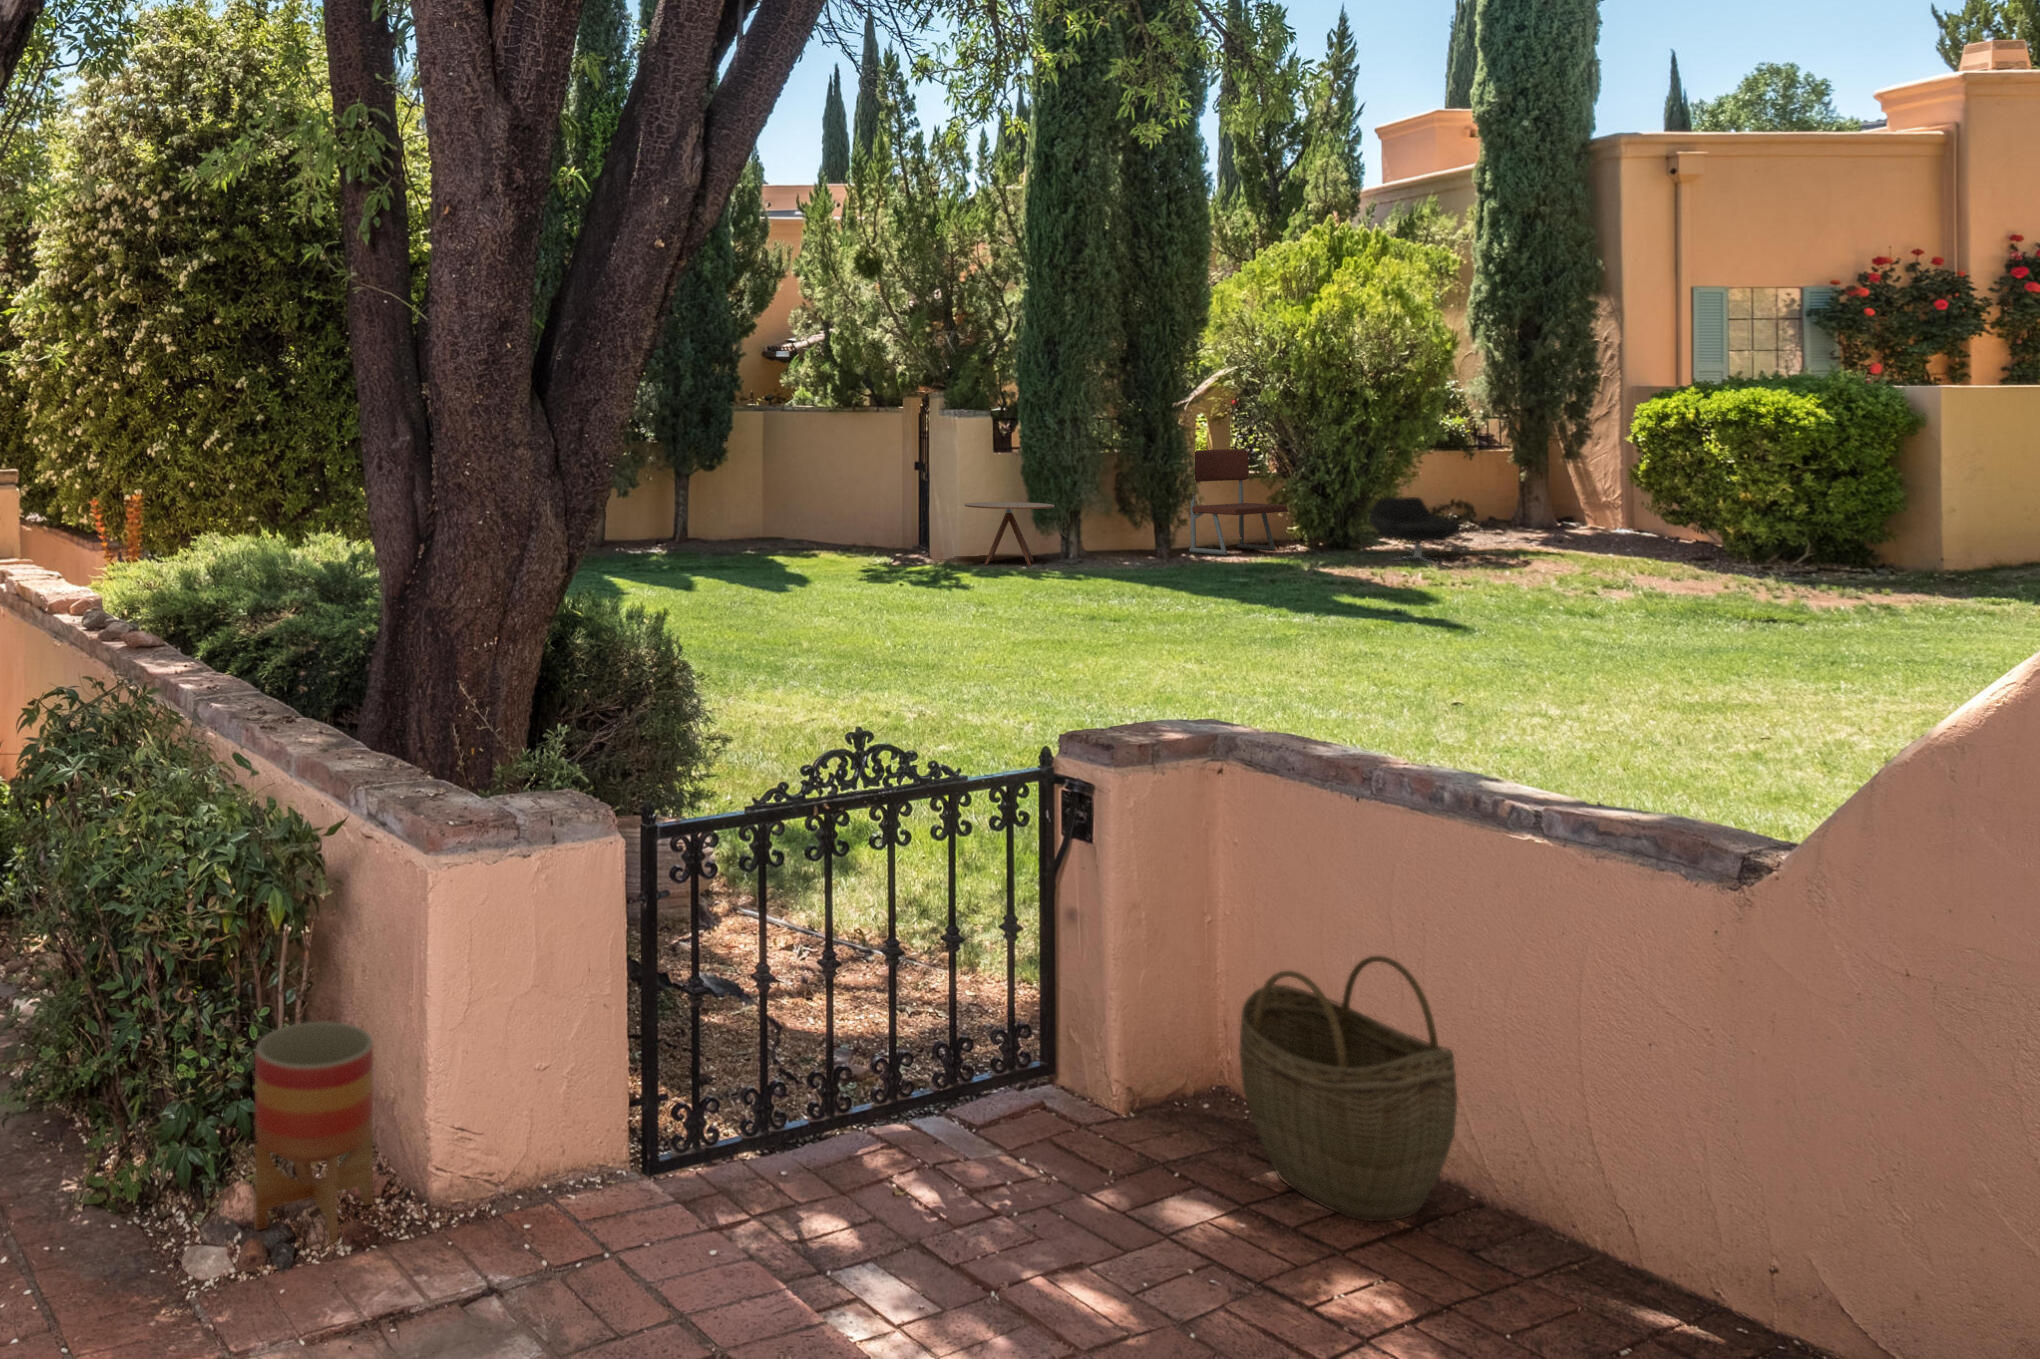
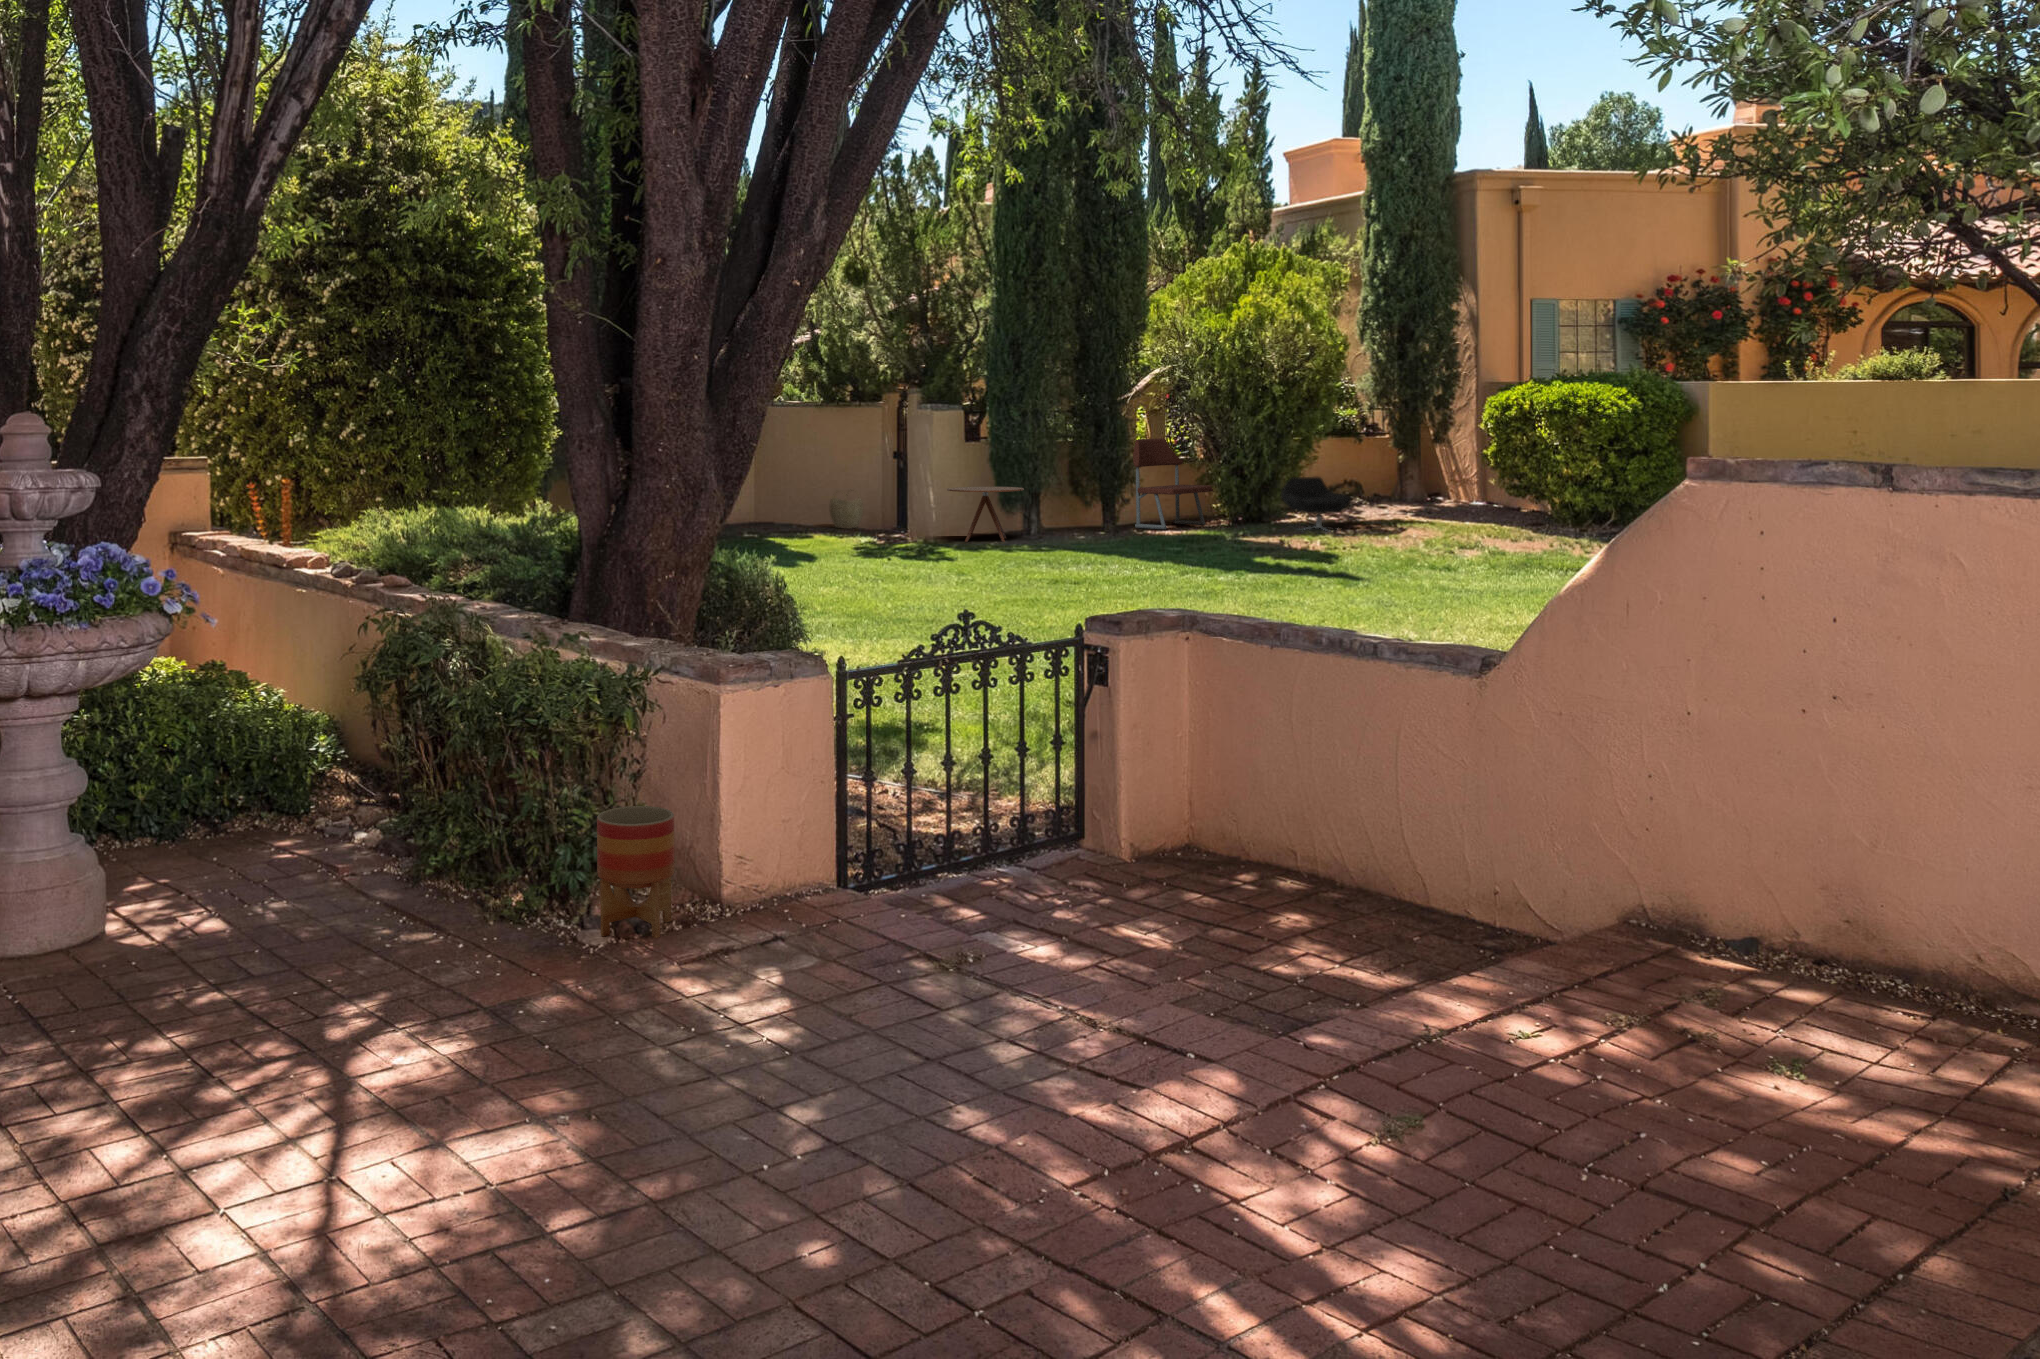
woven basket: present [1239,956,1458,1221] -> present [829,495,863,529]

